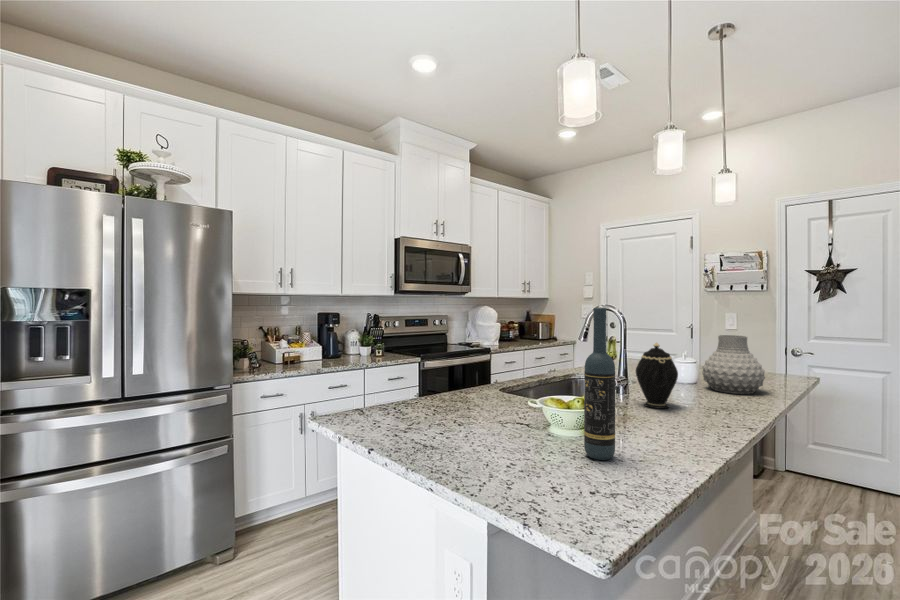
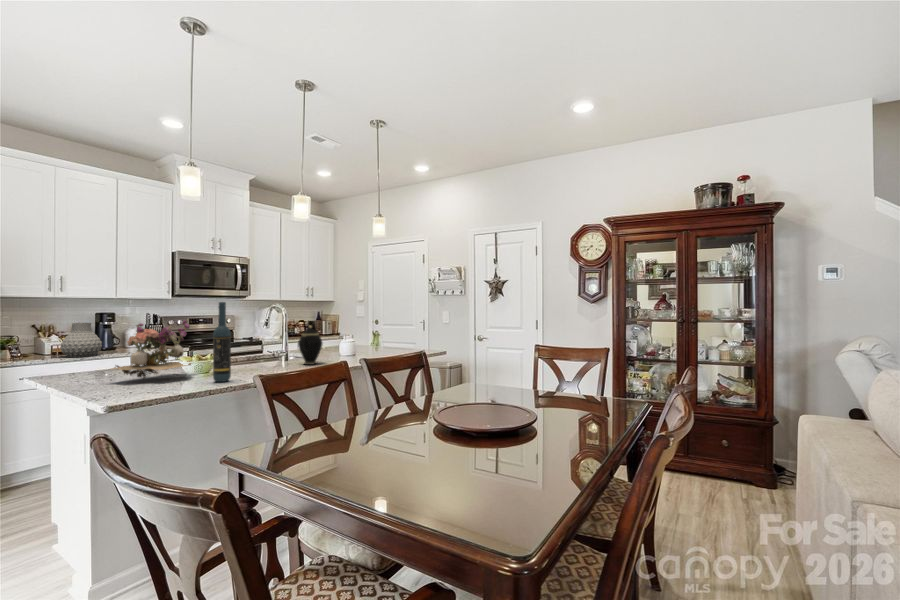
flower arrangement: none [409,332,531,436] -> present [112,319,192,378]
vase: present [702,335,765,394] -> present [60,323,102,357]

